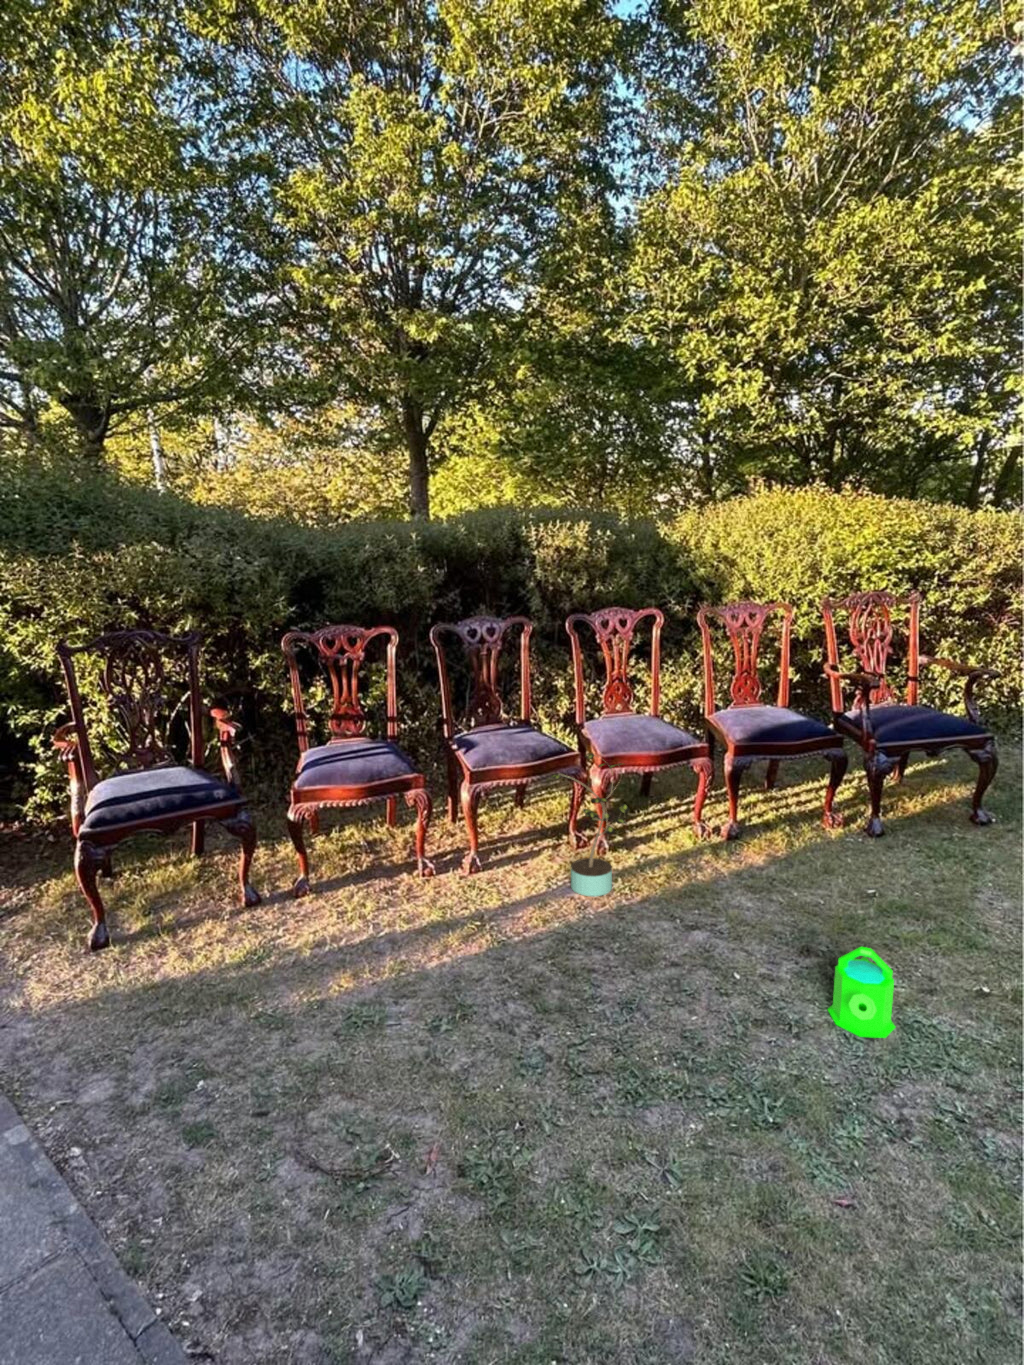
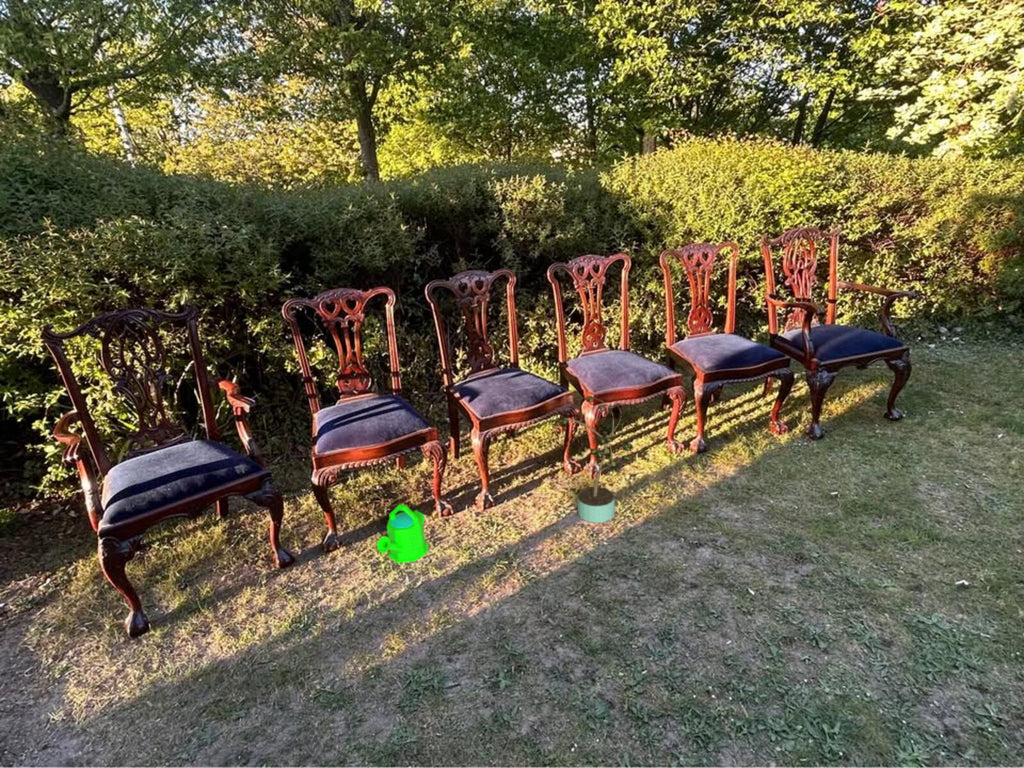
watering can: present [828,946,896,1038] -> present [377,504,429,563]

